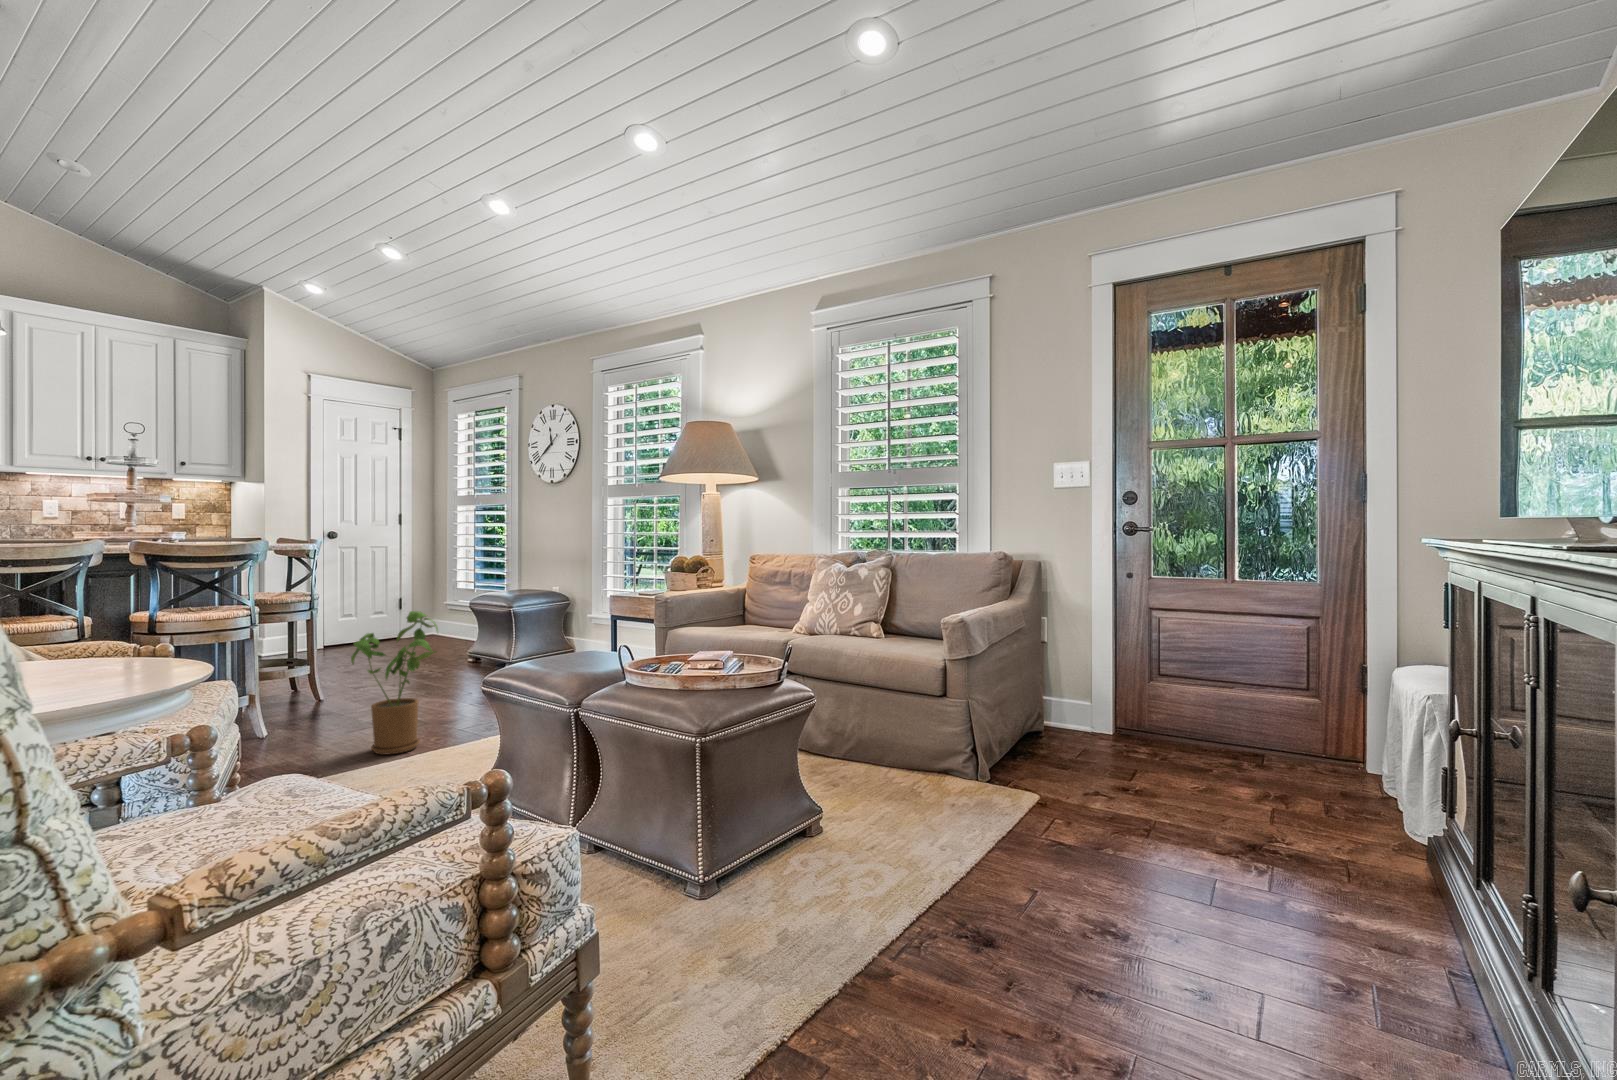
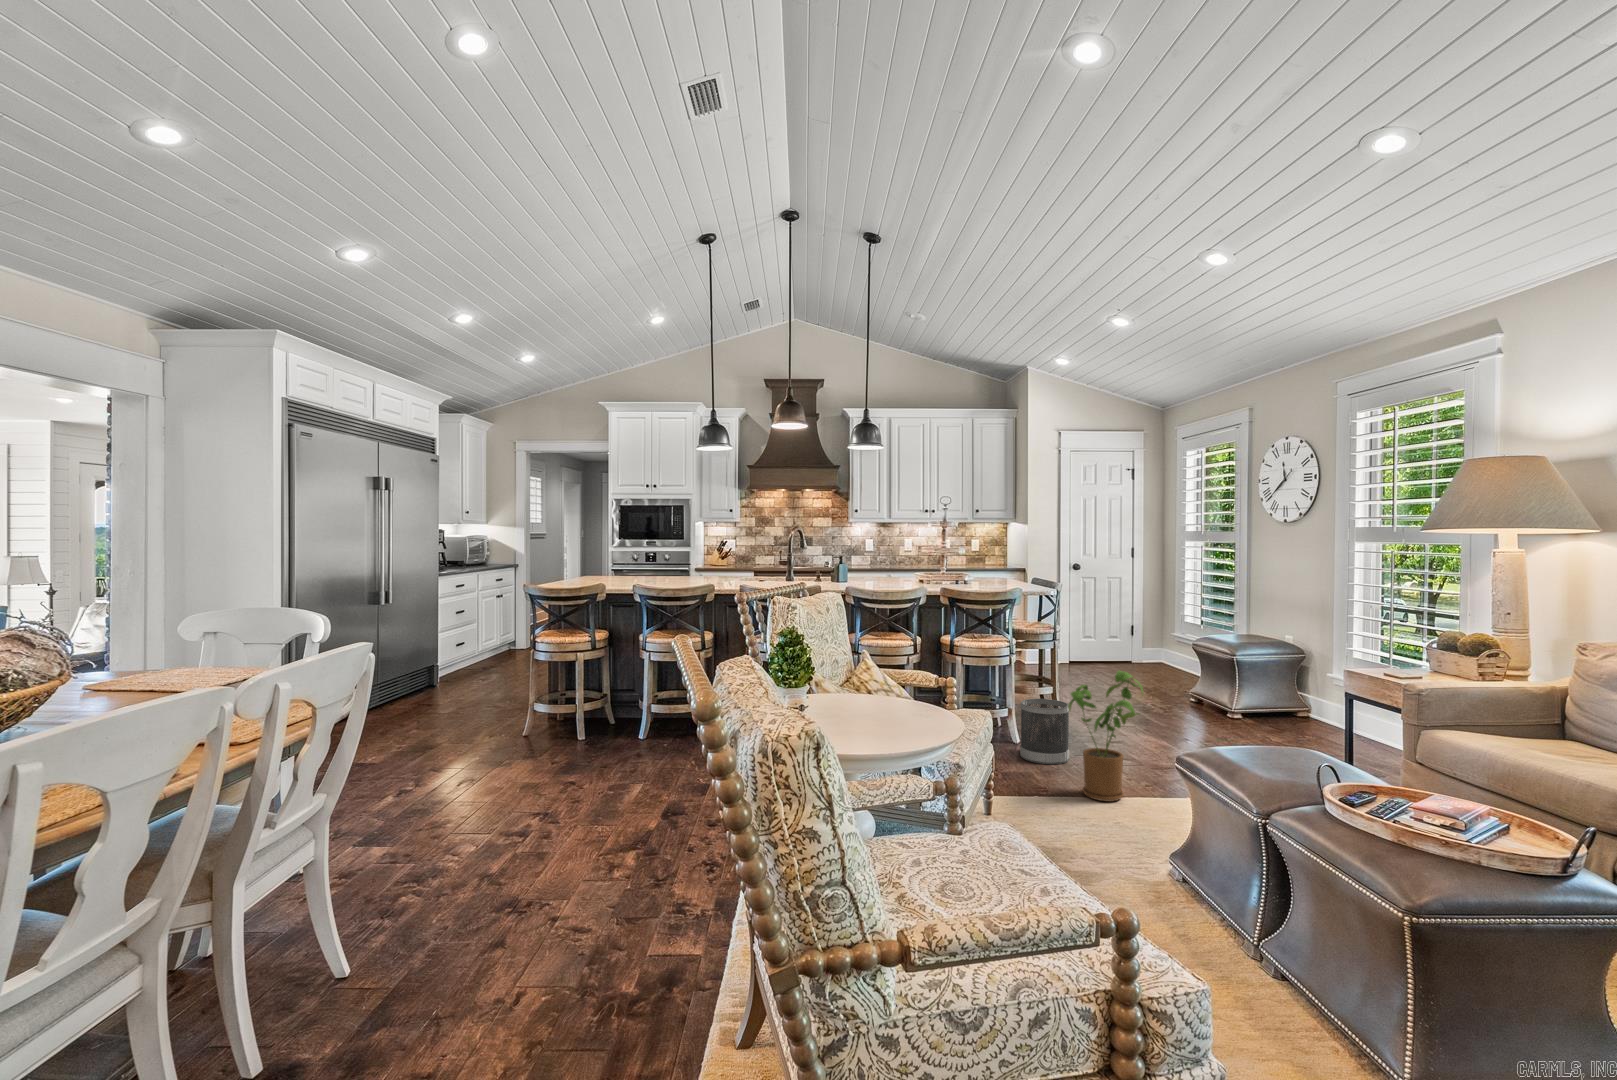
wastebasket: none [283,663,350,738] -> present [1020,699,1069,764]

